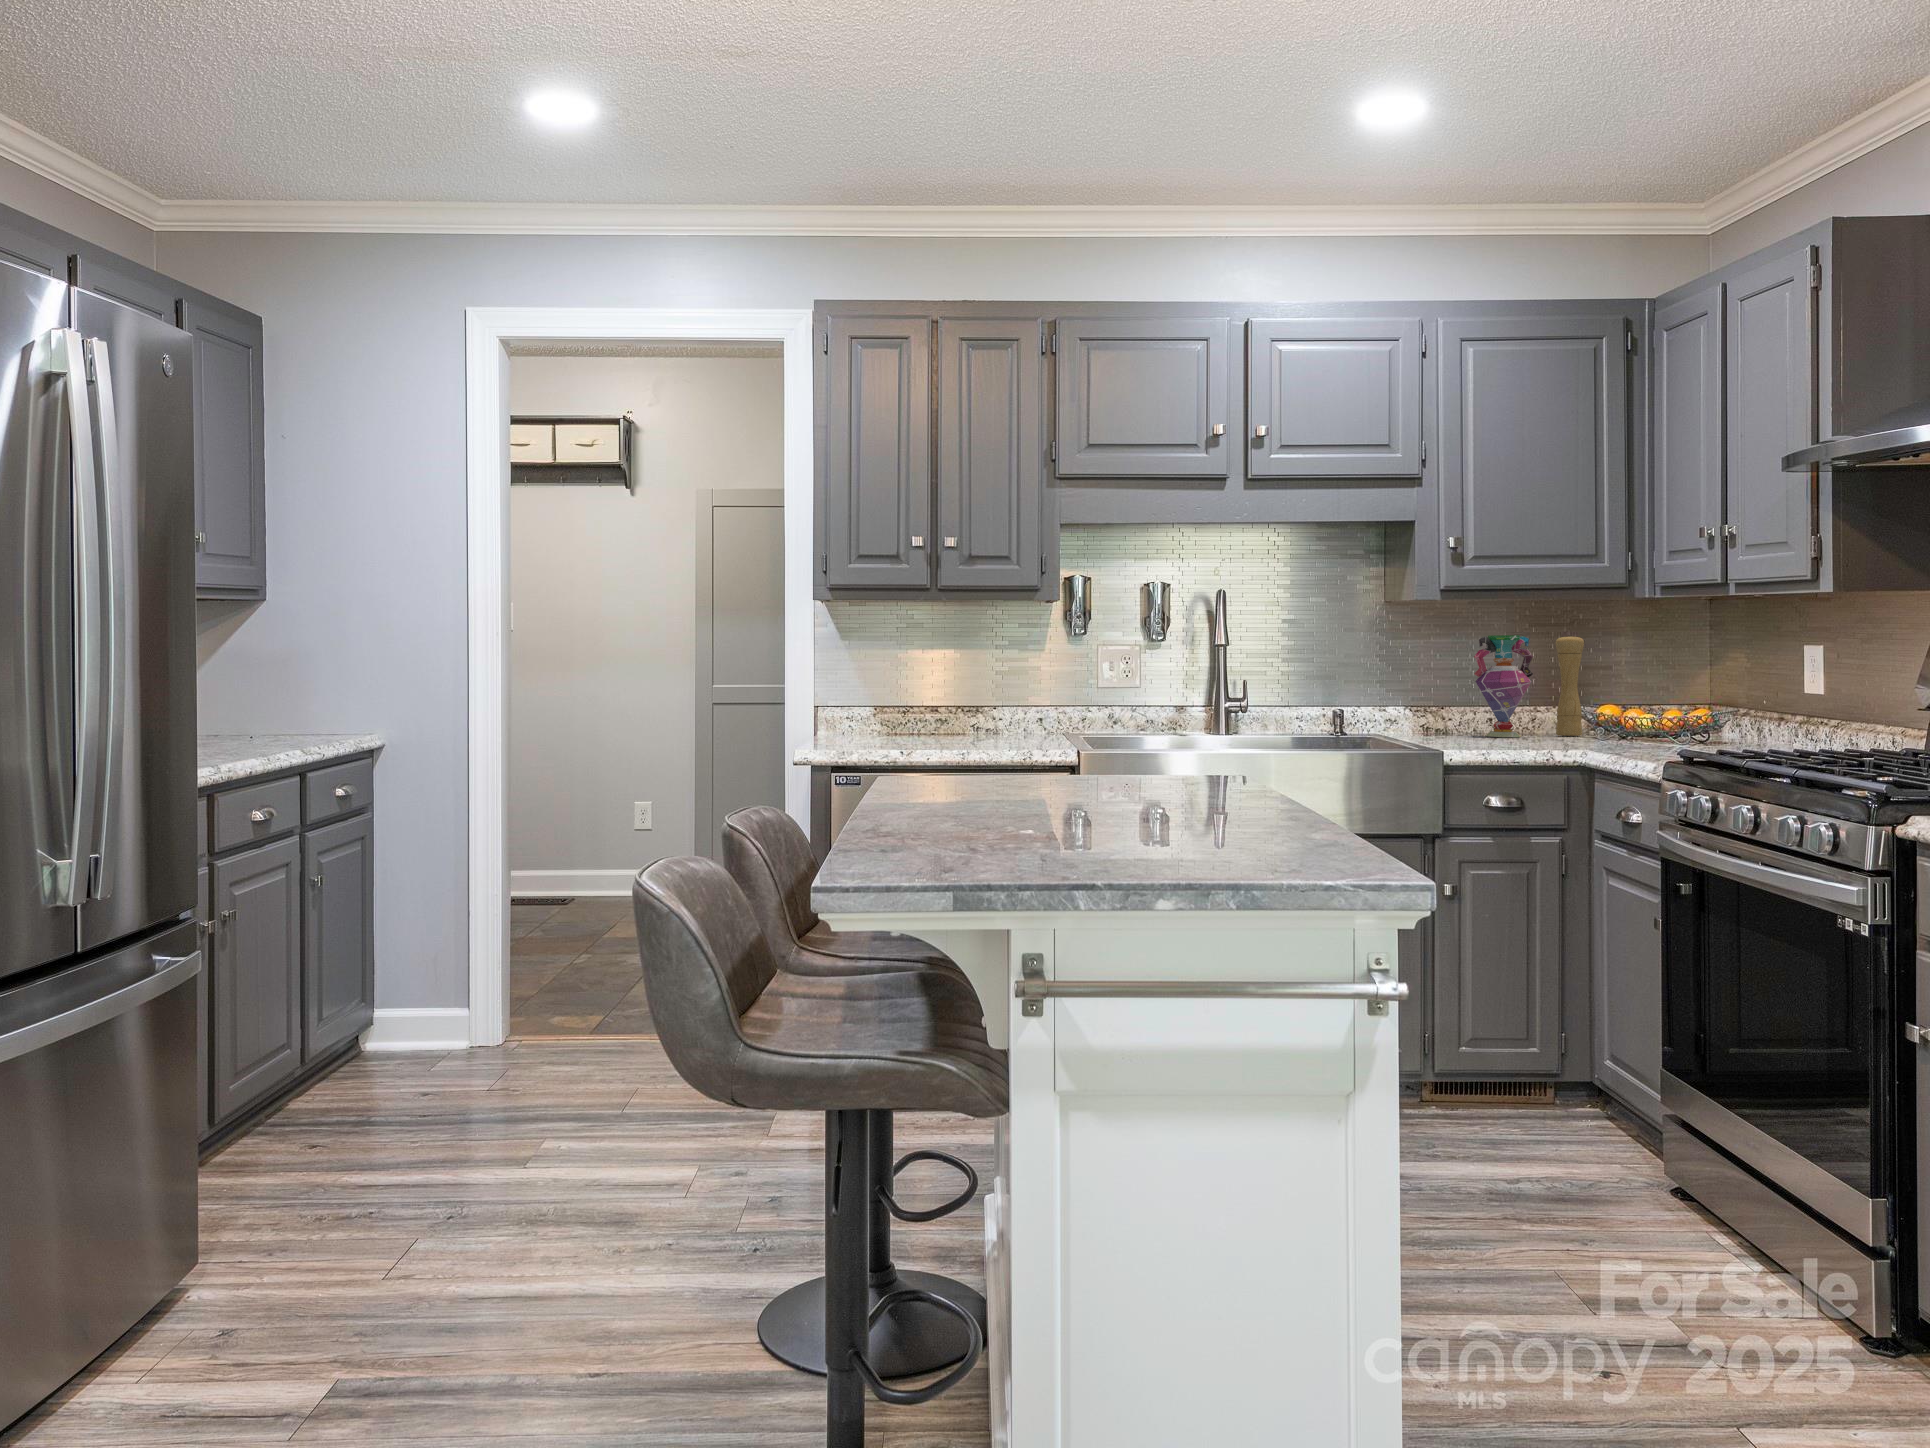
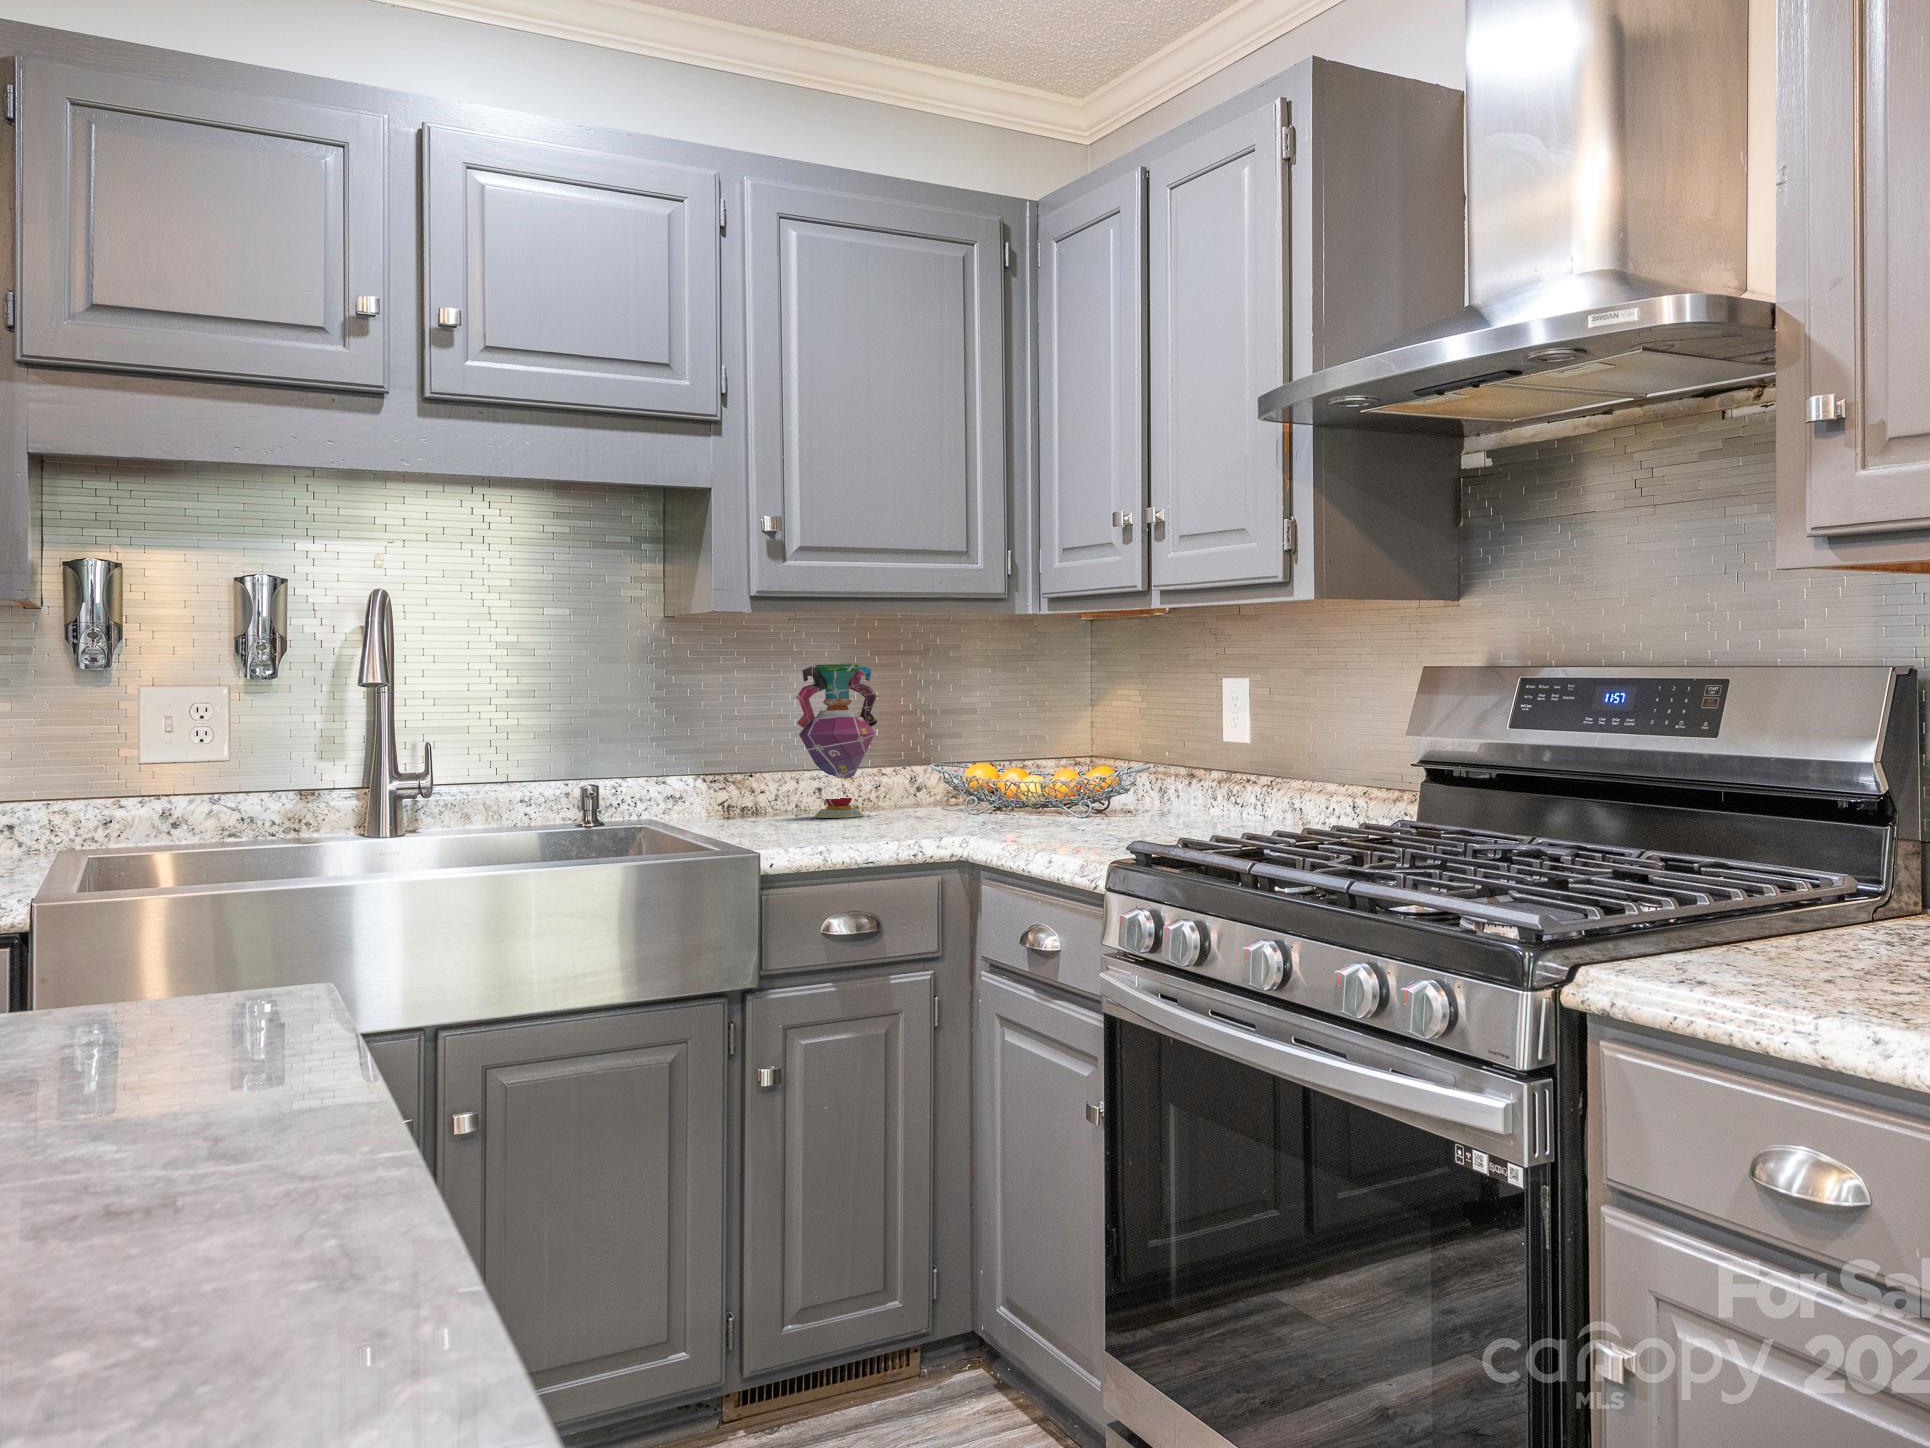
pepper mill: present [1556,635,1584,736] -> none [906,665,942,811]

